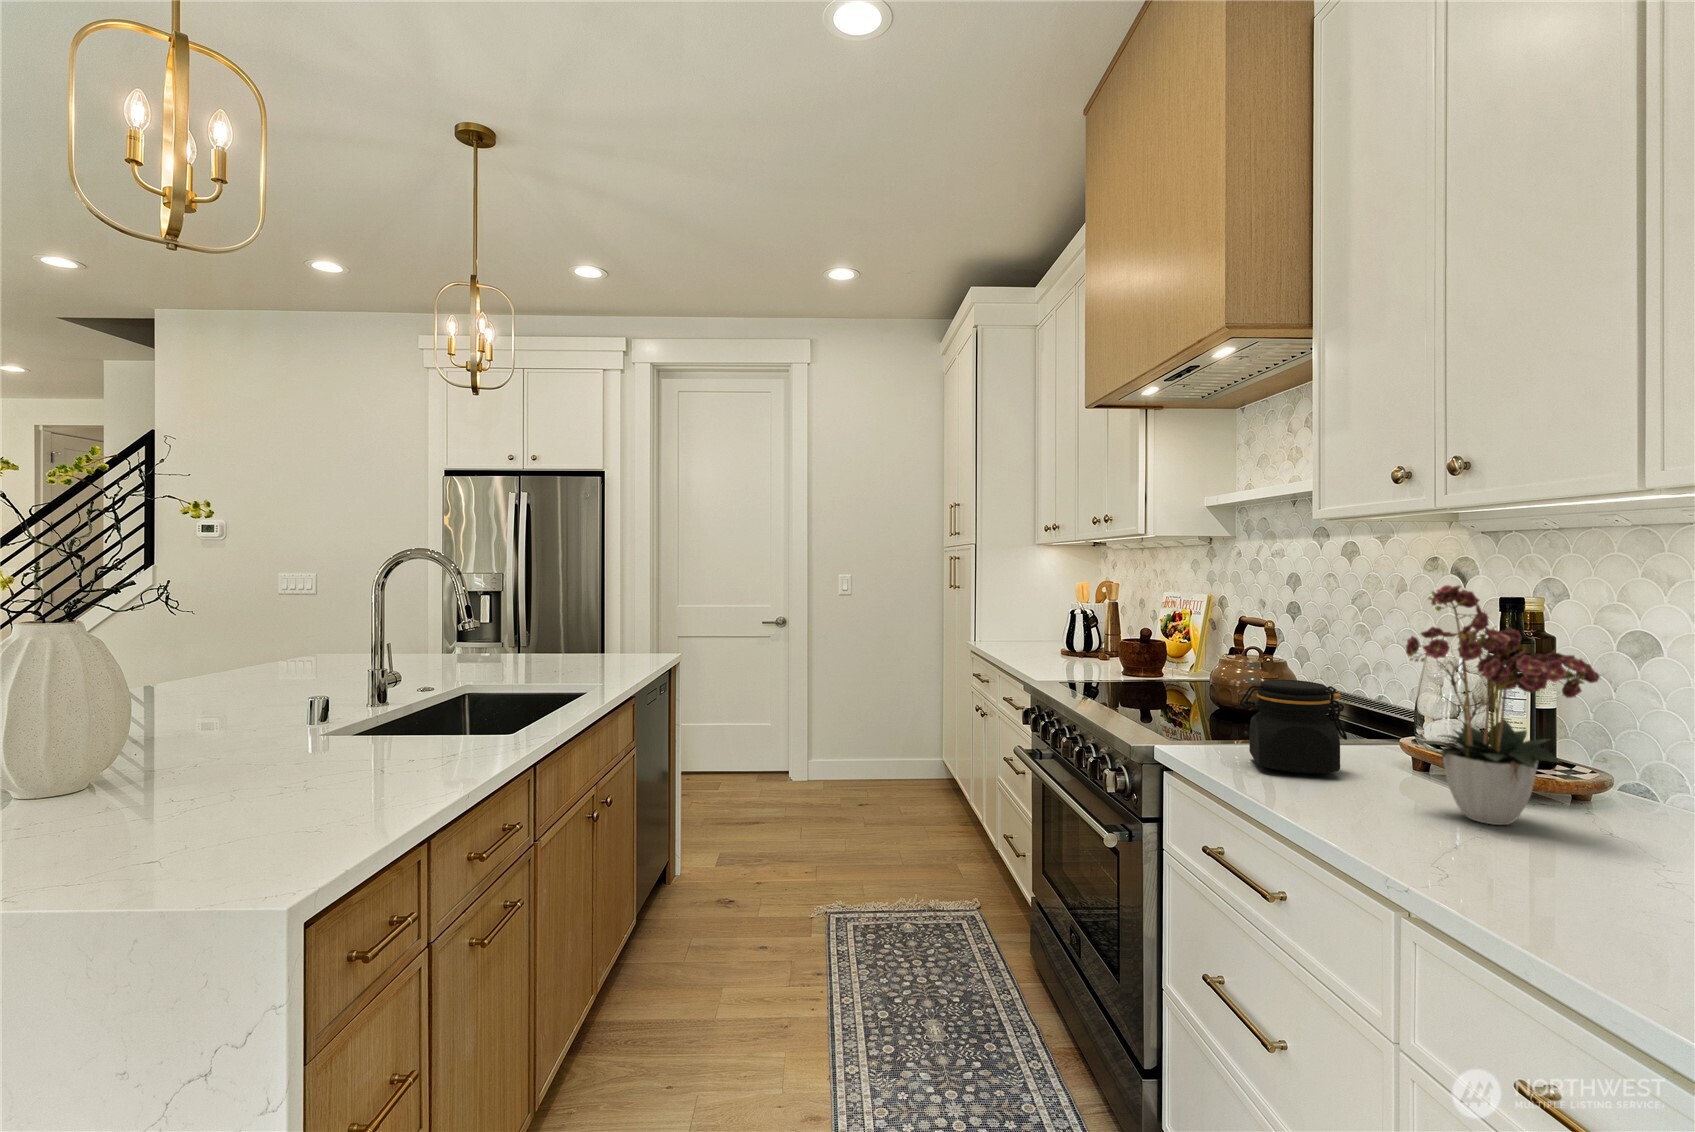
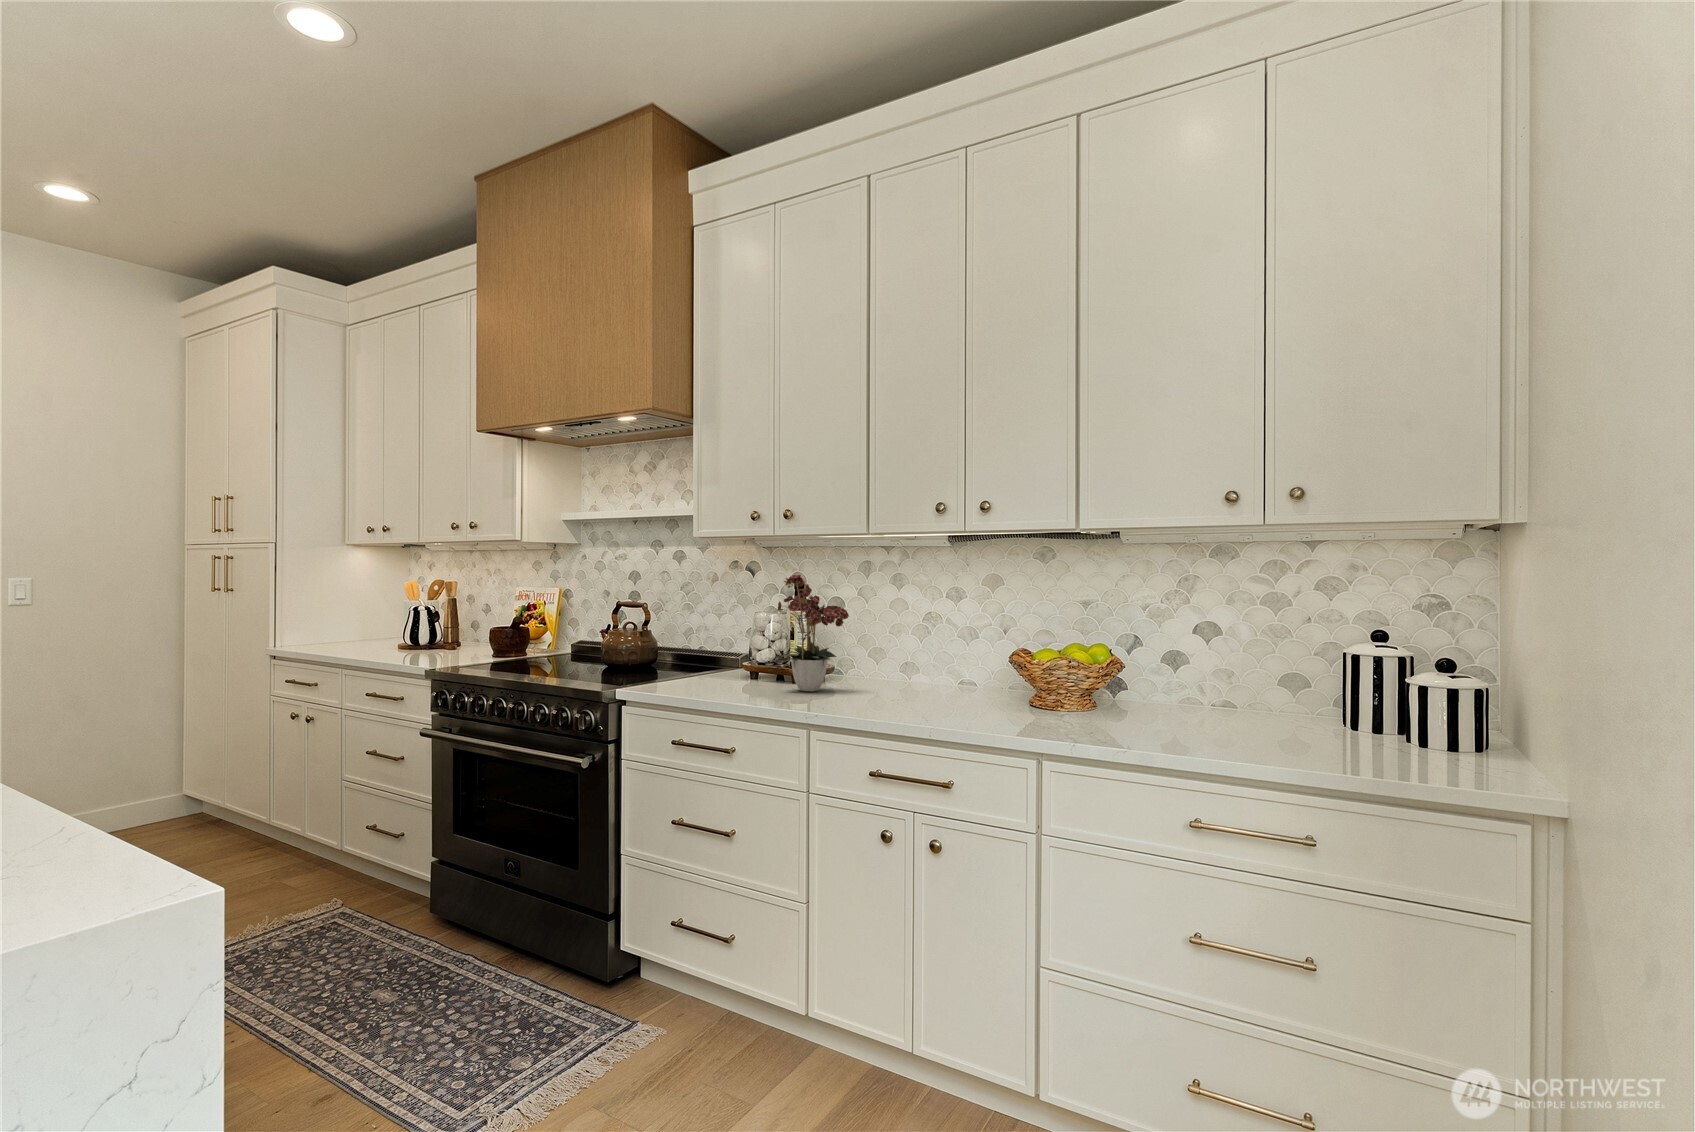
jar: present [1240,680,1347,773] -> none [680,634,734,688]

